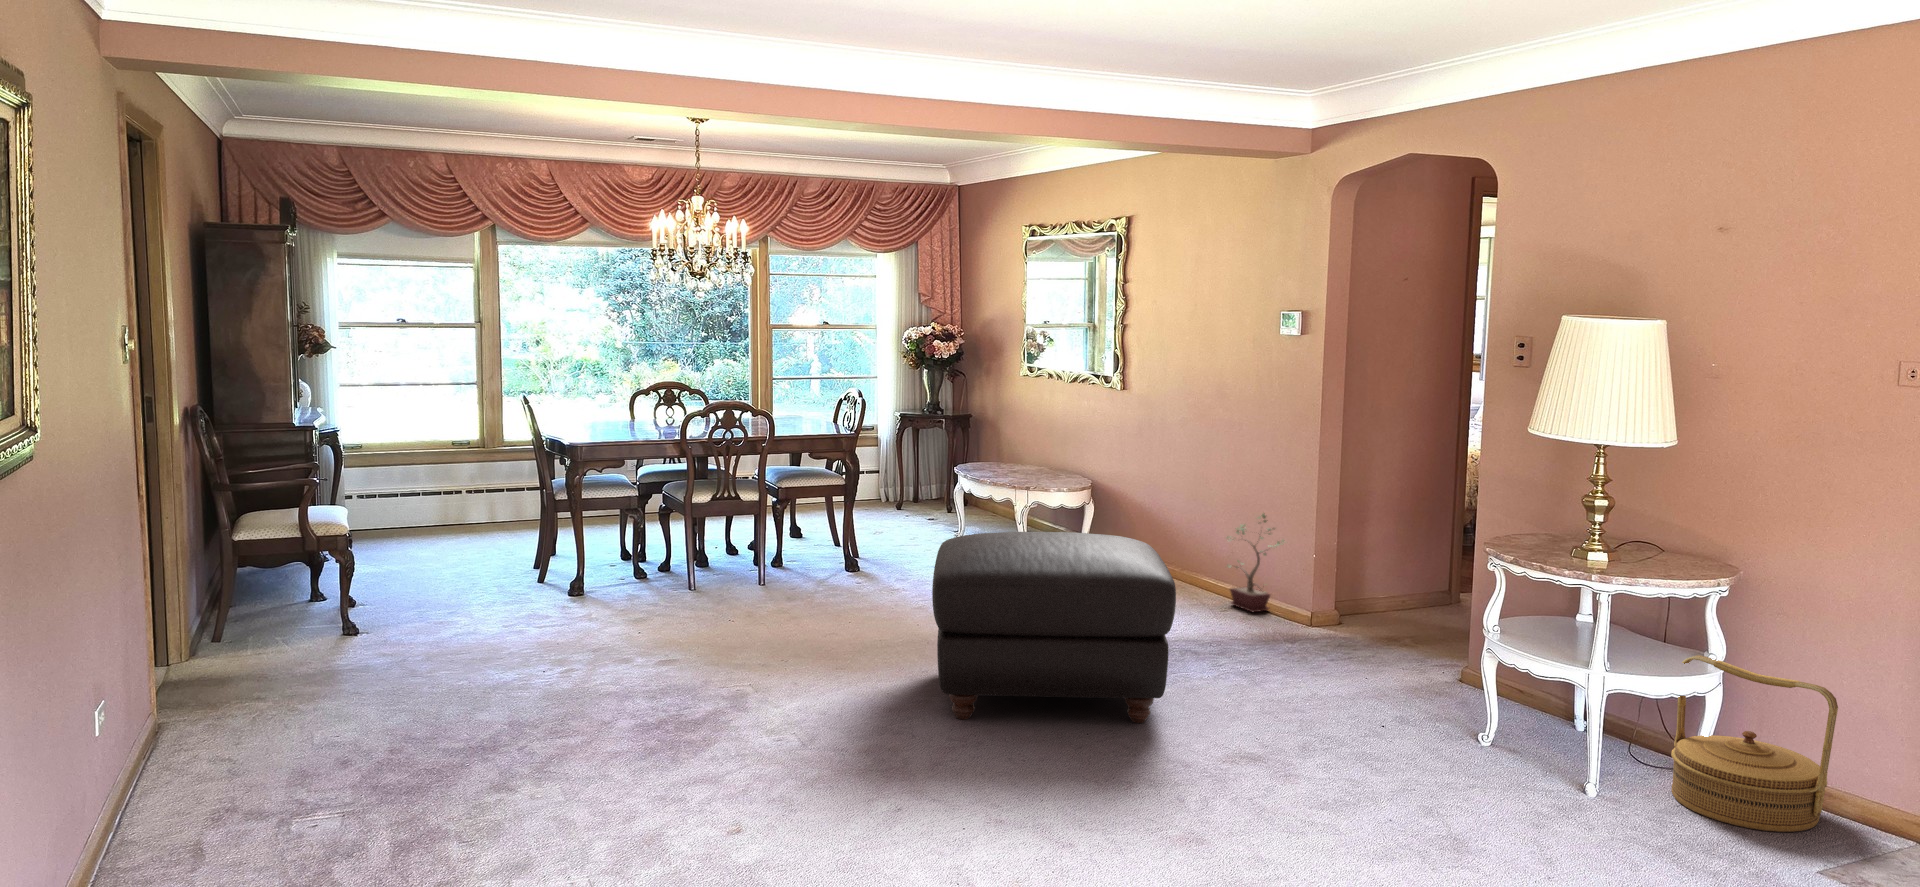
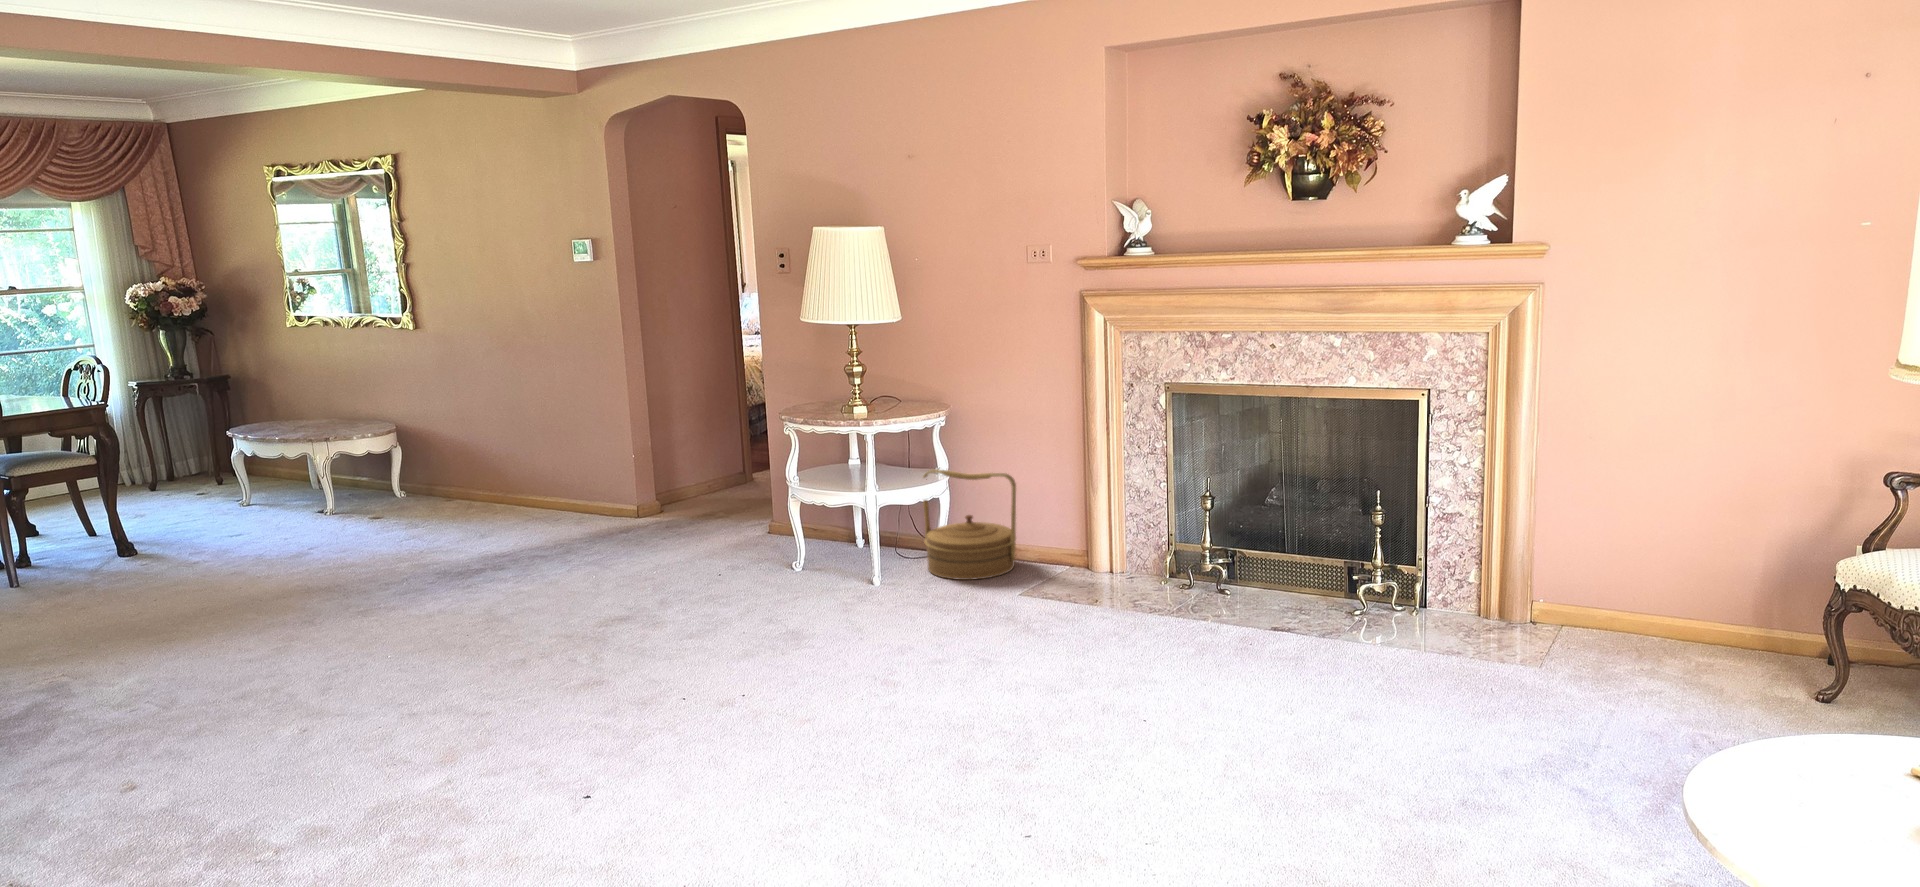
potted plant: present [1227,514,1284,612] -> none [549,424,608,516]
ottoman: present [932,532,1176,723] -> none [271,459,537,657]

